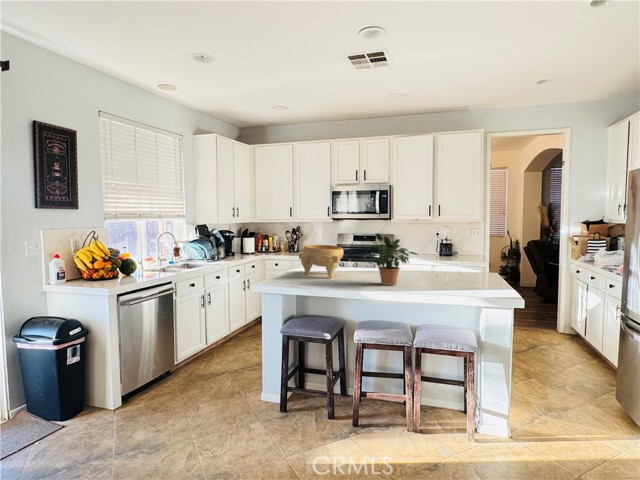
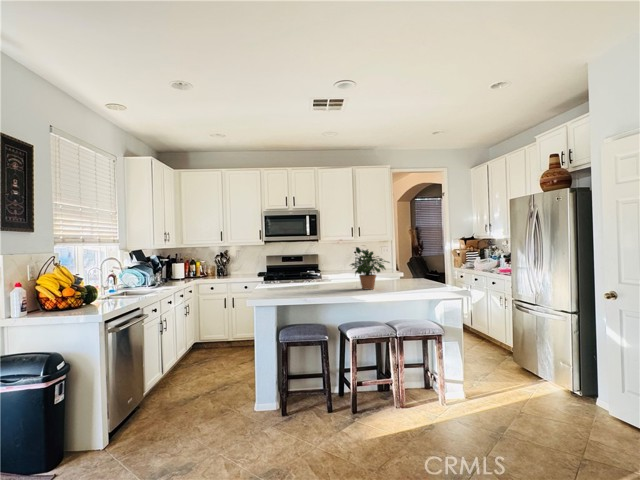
decorative bowl: present [299,245,344,278] -> none [280,261,321,289]

